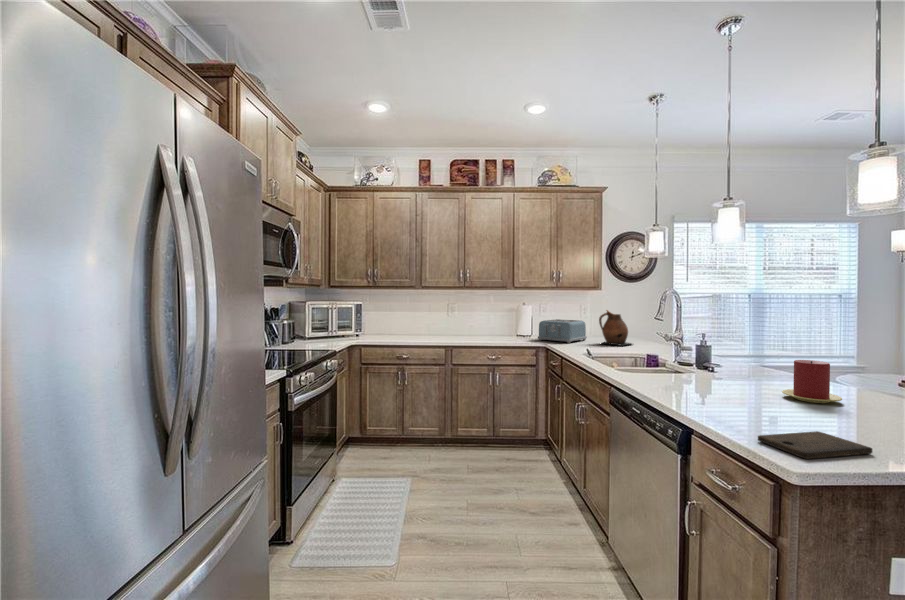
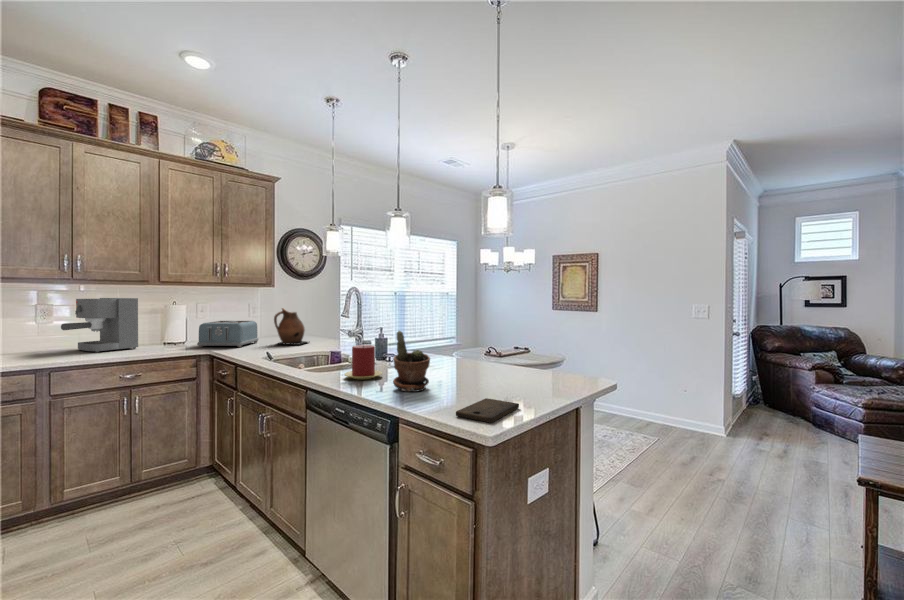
coffee maker: none [457,299,500,338] -> present [61,298,138,352]
potted plant: none [697,338,746,408] -> present [393,331,430,392]
candle: present [782,360,842,403] -> present [345,345,382,380]

